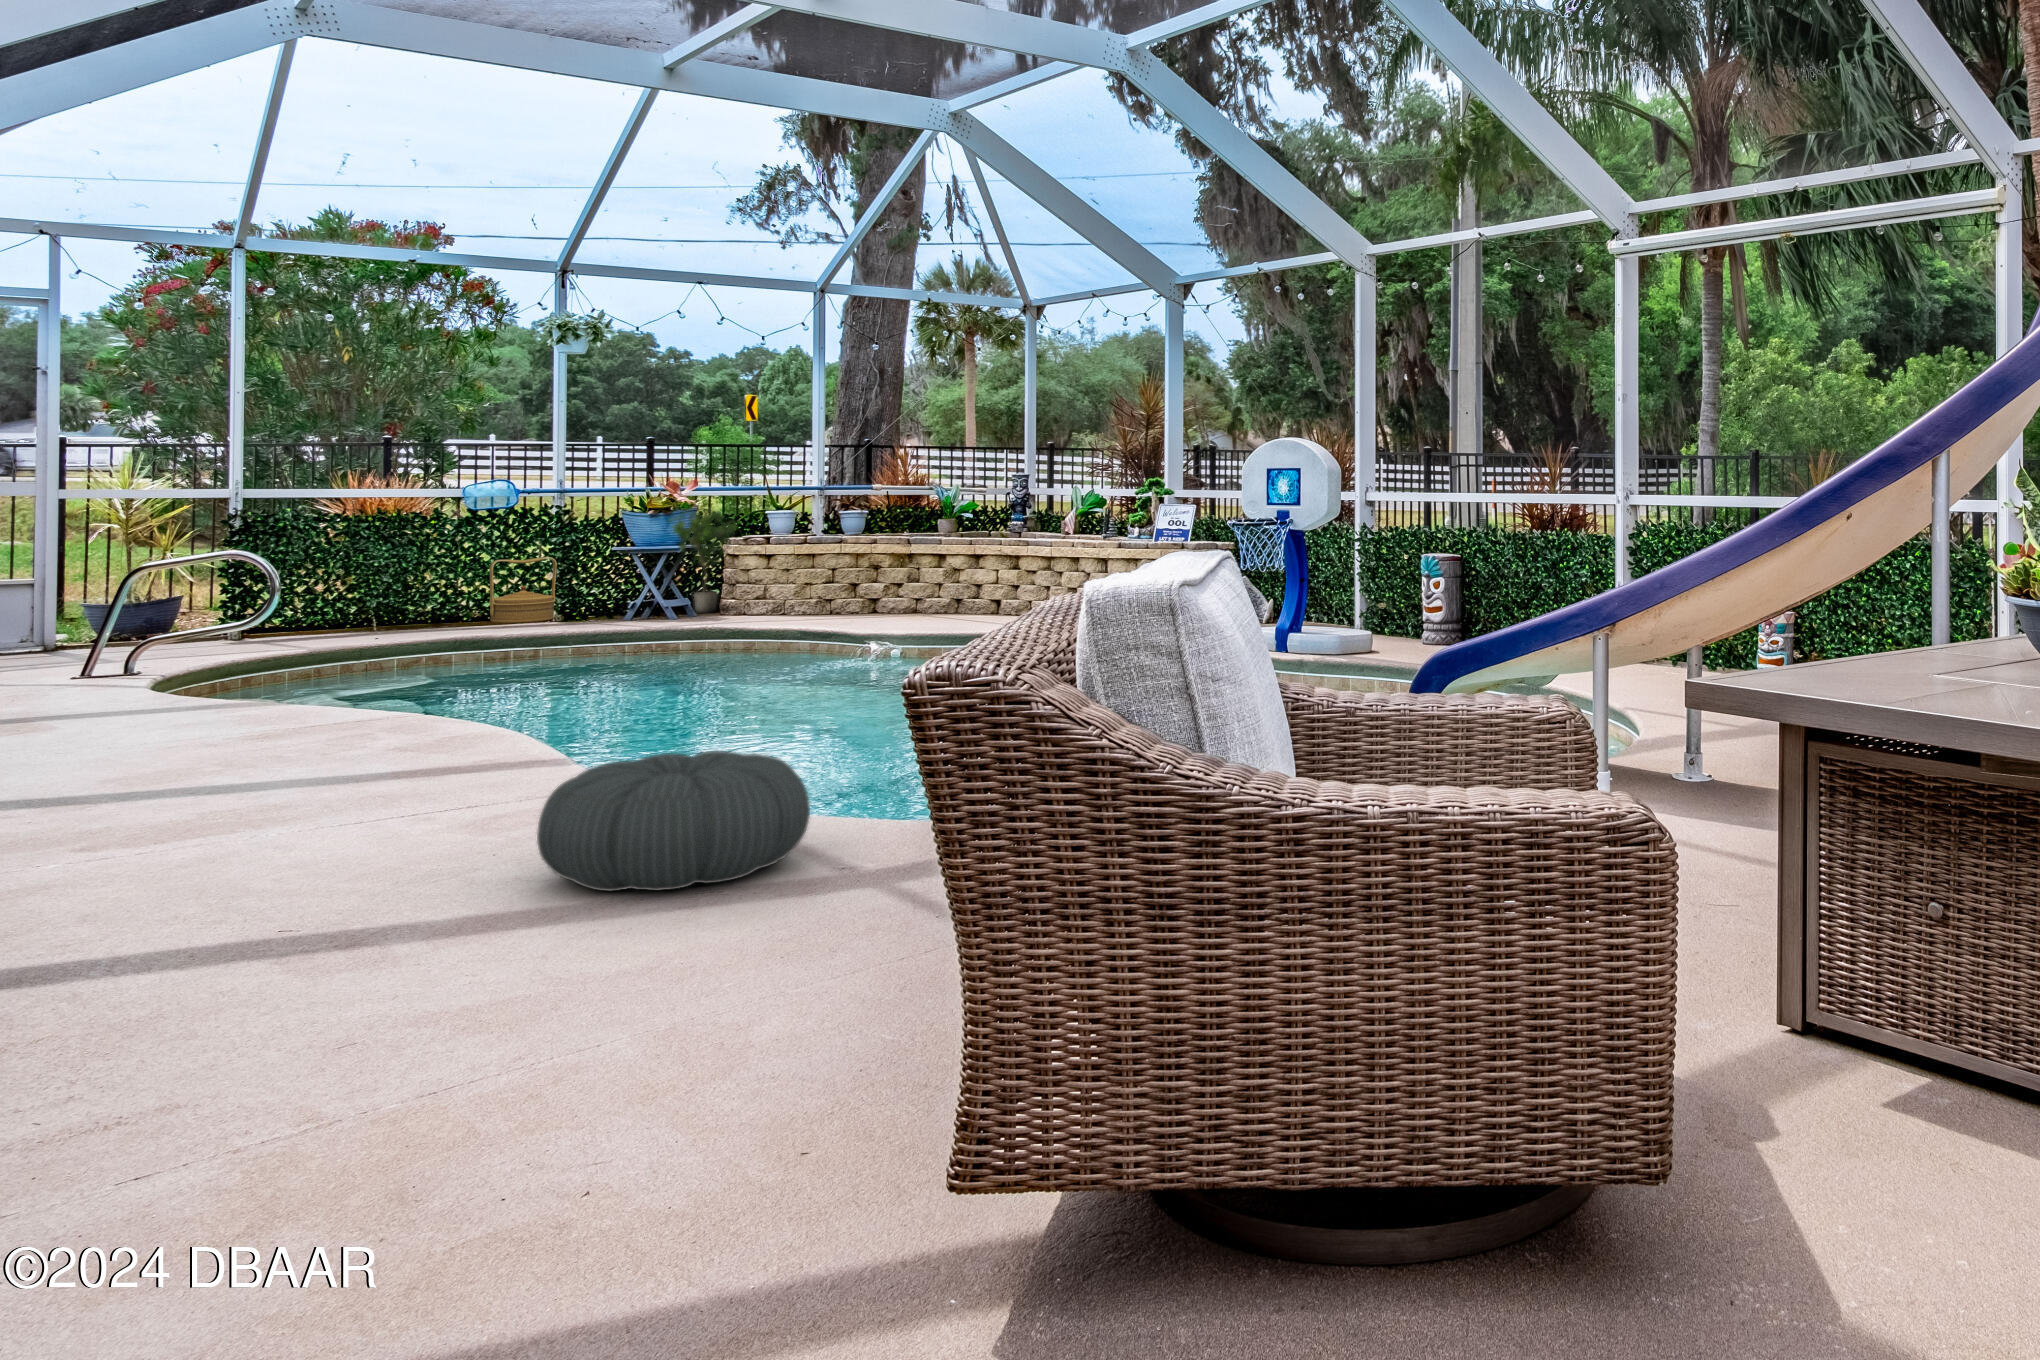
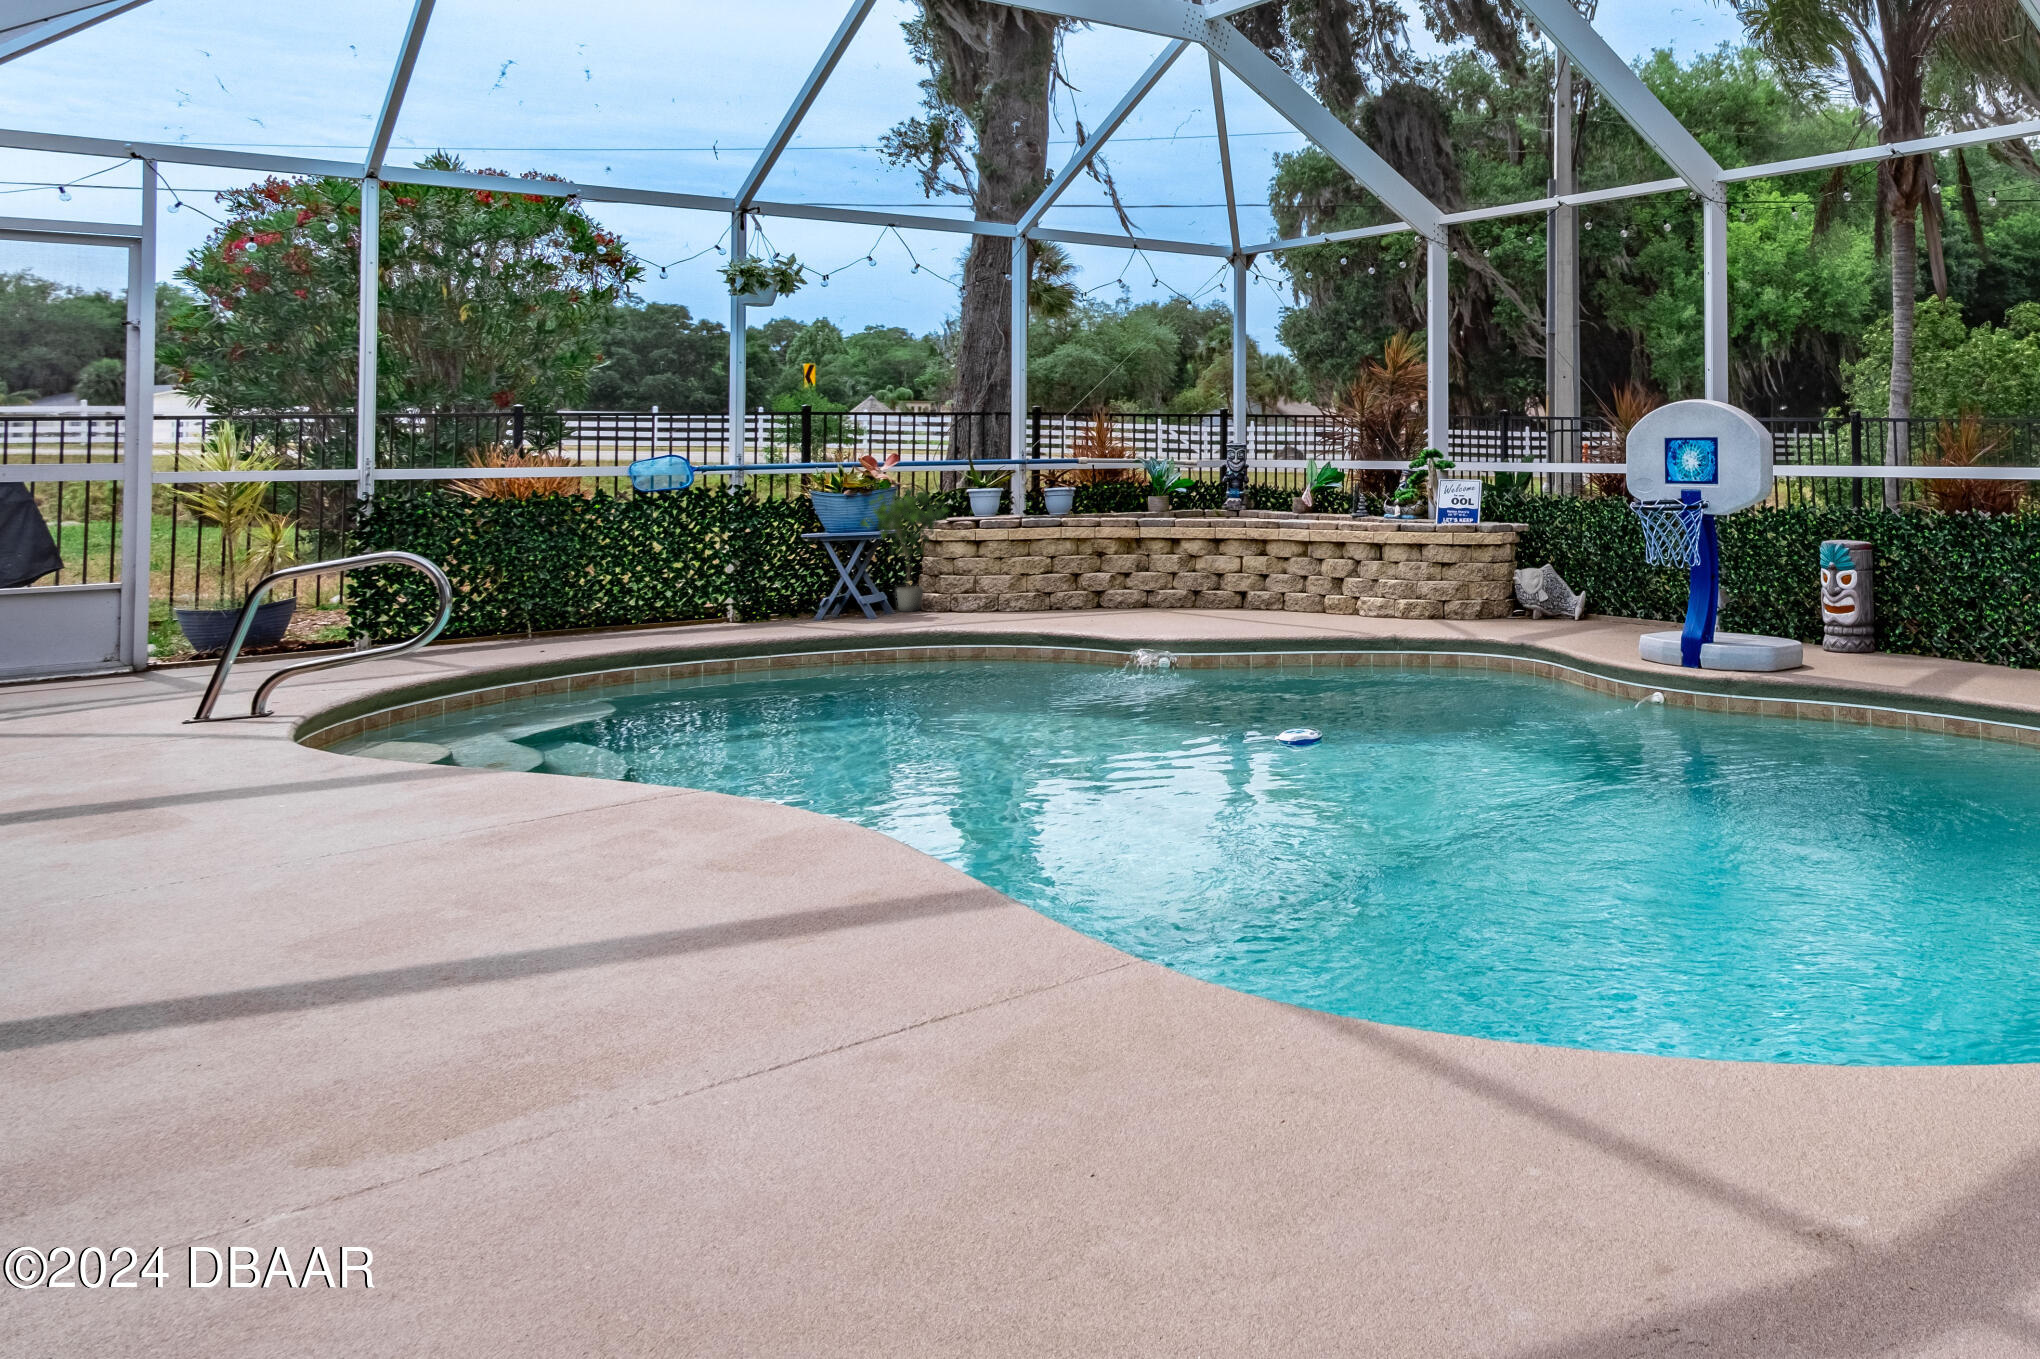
woven basket: present [489,557,557,623] -> none [667,548,743,627]
pouf: present [537,750,810,892] -> none [1317,918,1742,1219]

